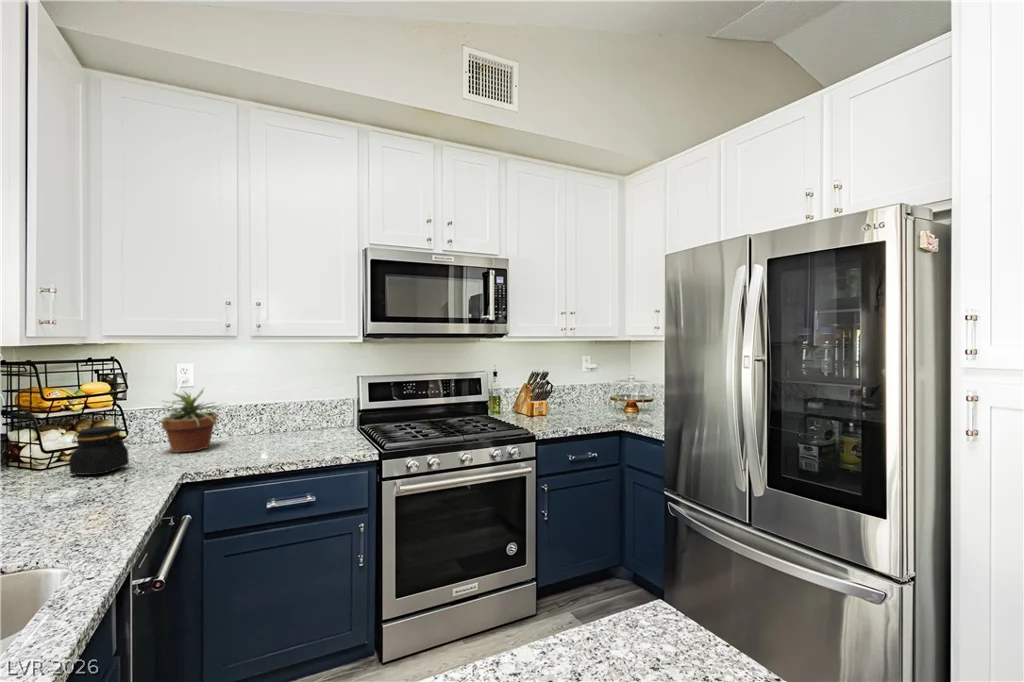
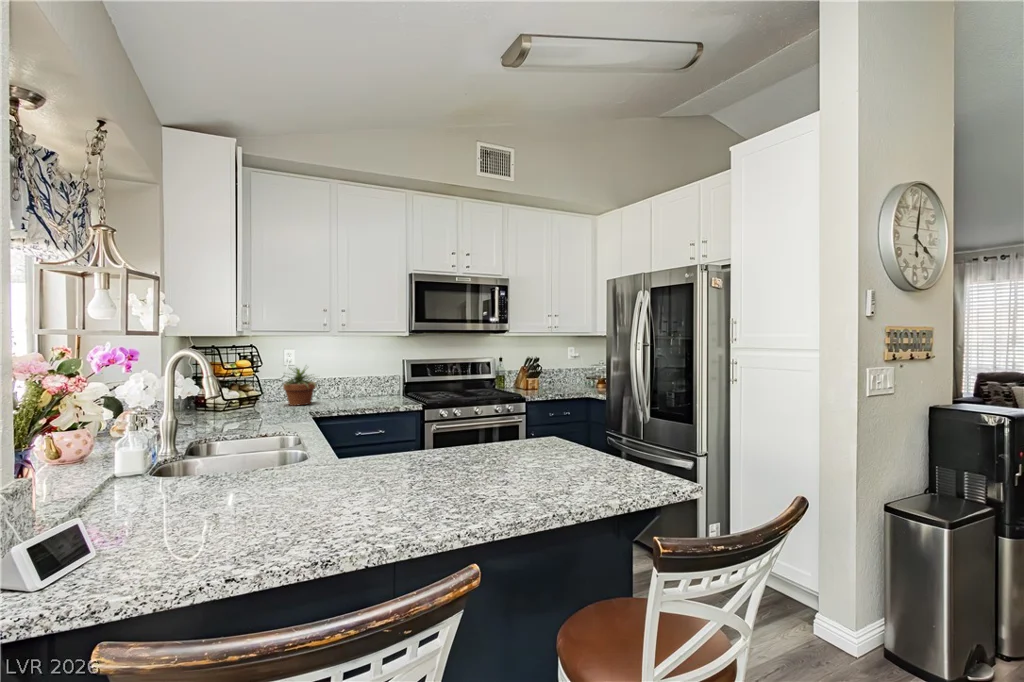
jar: present [69,426,129,475] -> none [242,385,273,413]

